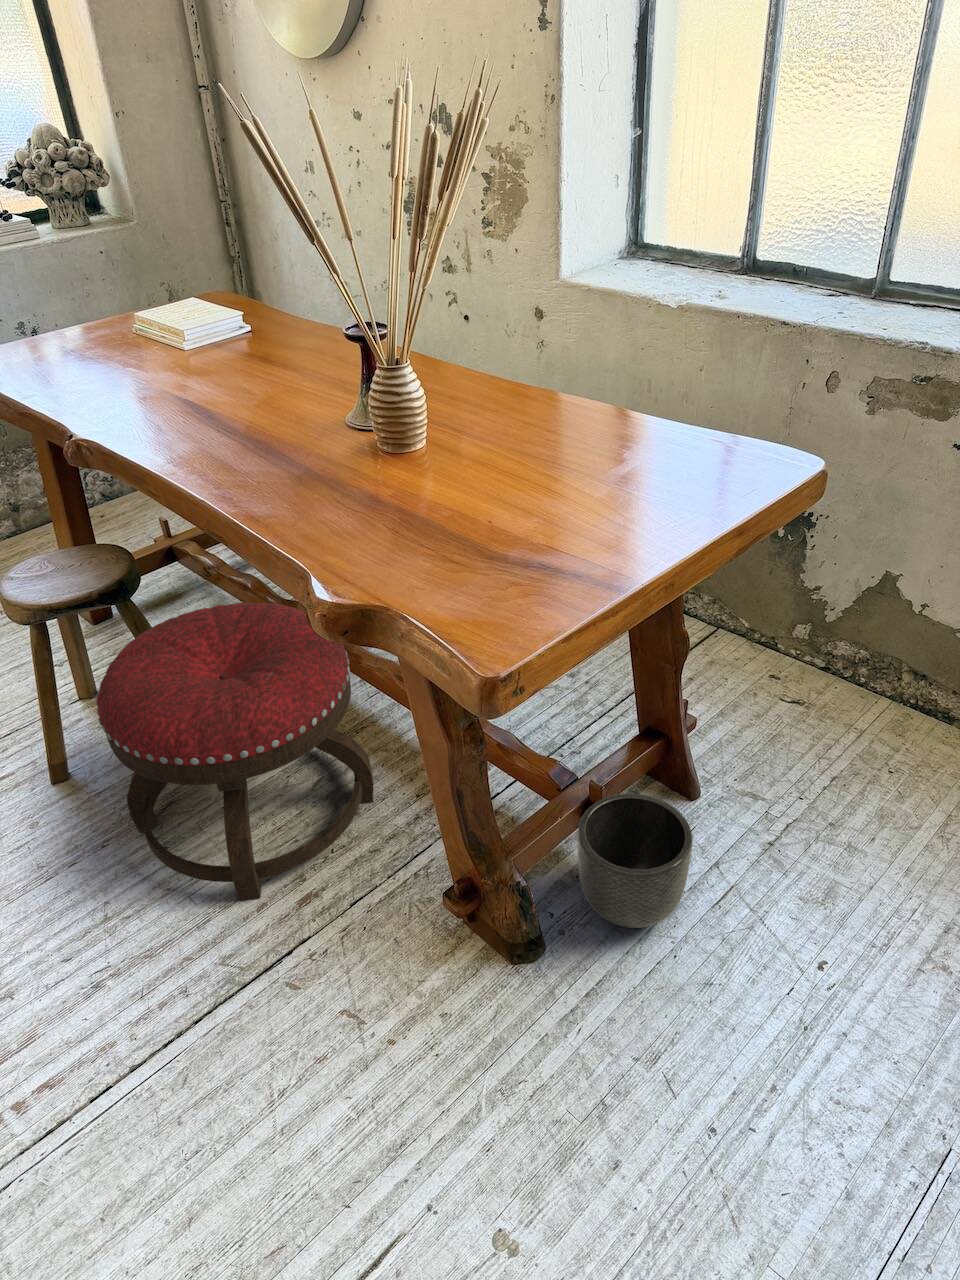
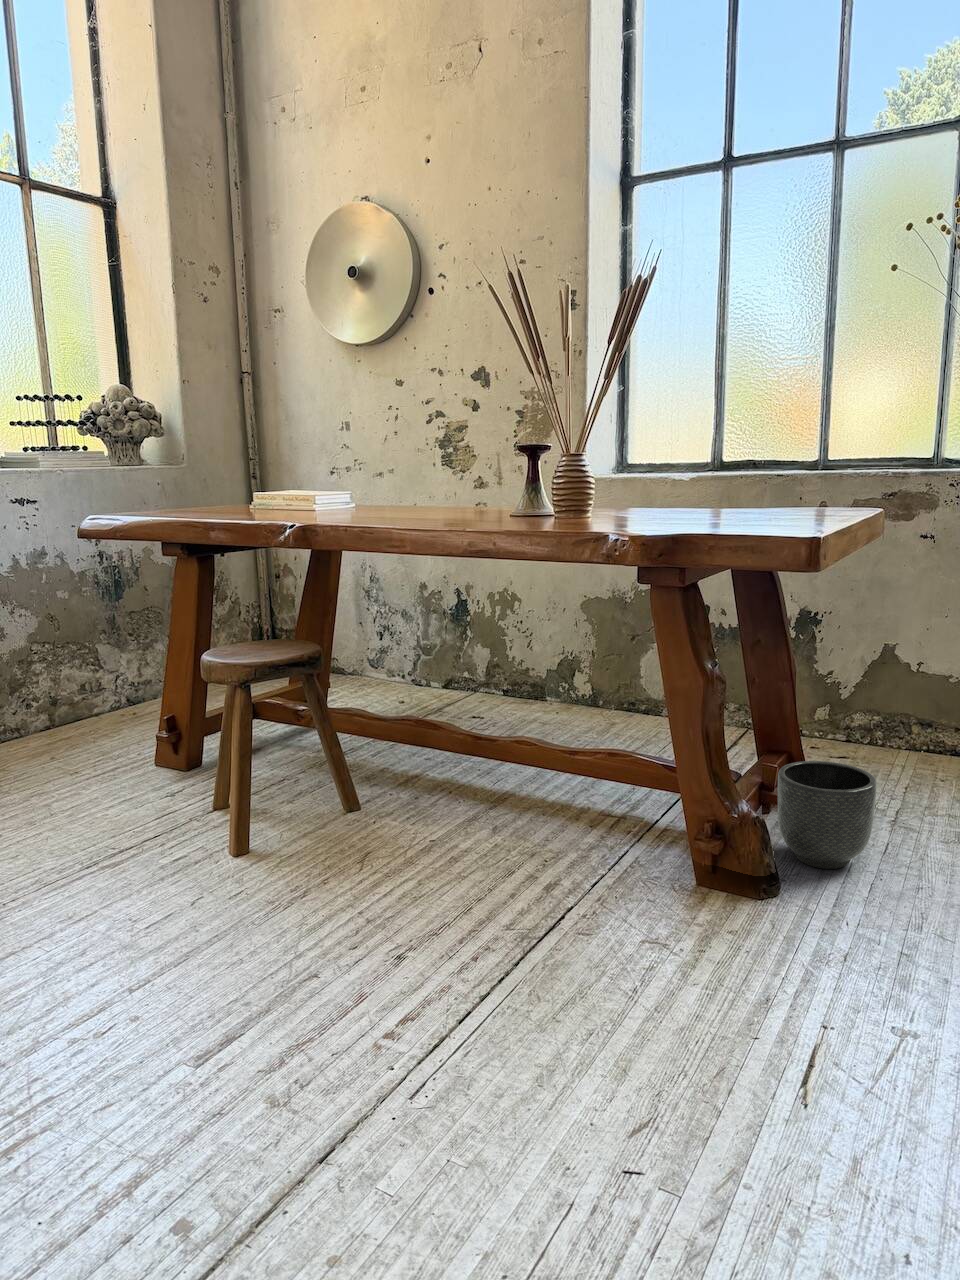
ottoman: present [97,603,373,901] -> none [344,658,560,896]

